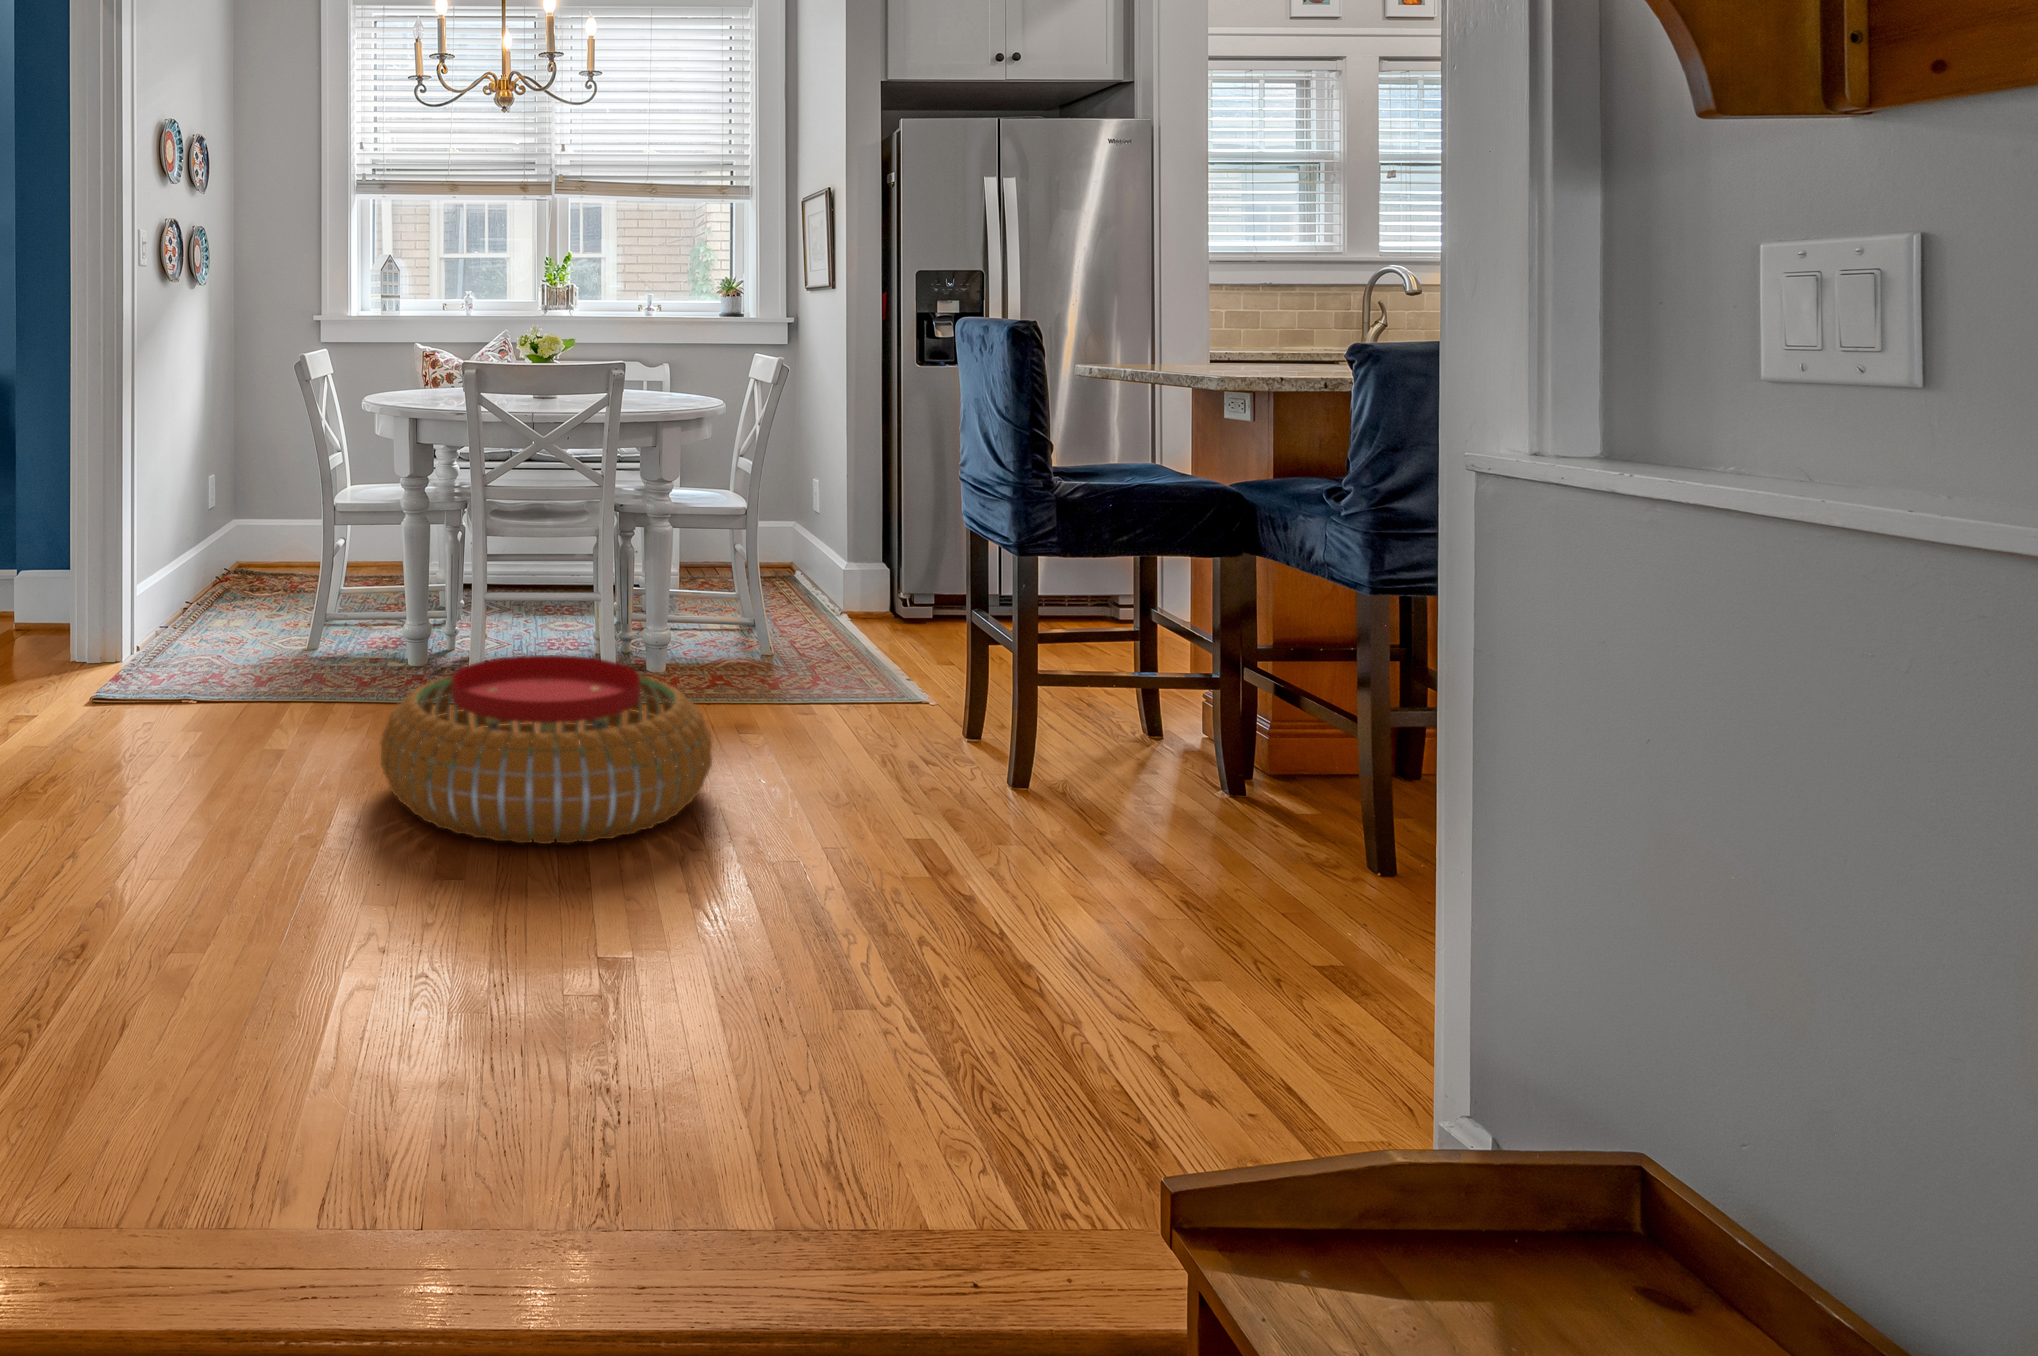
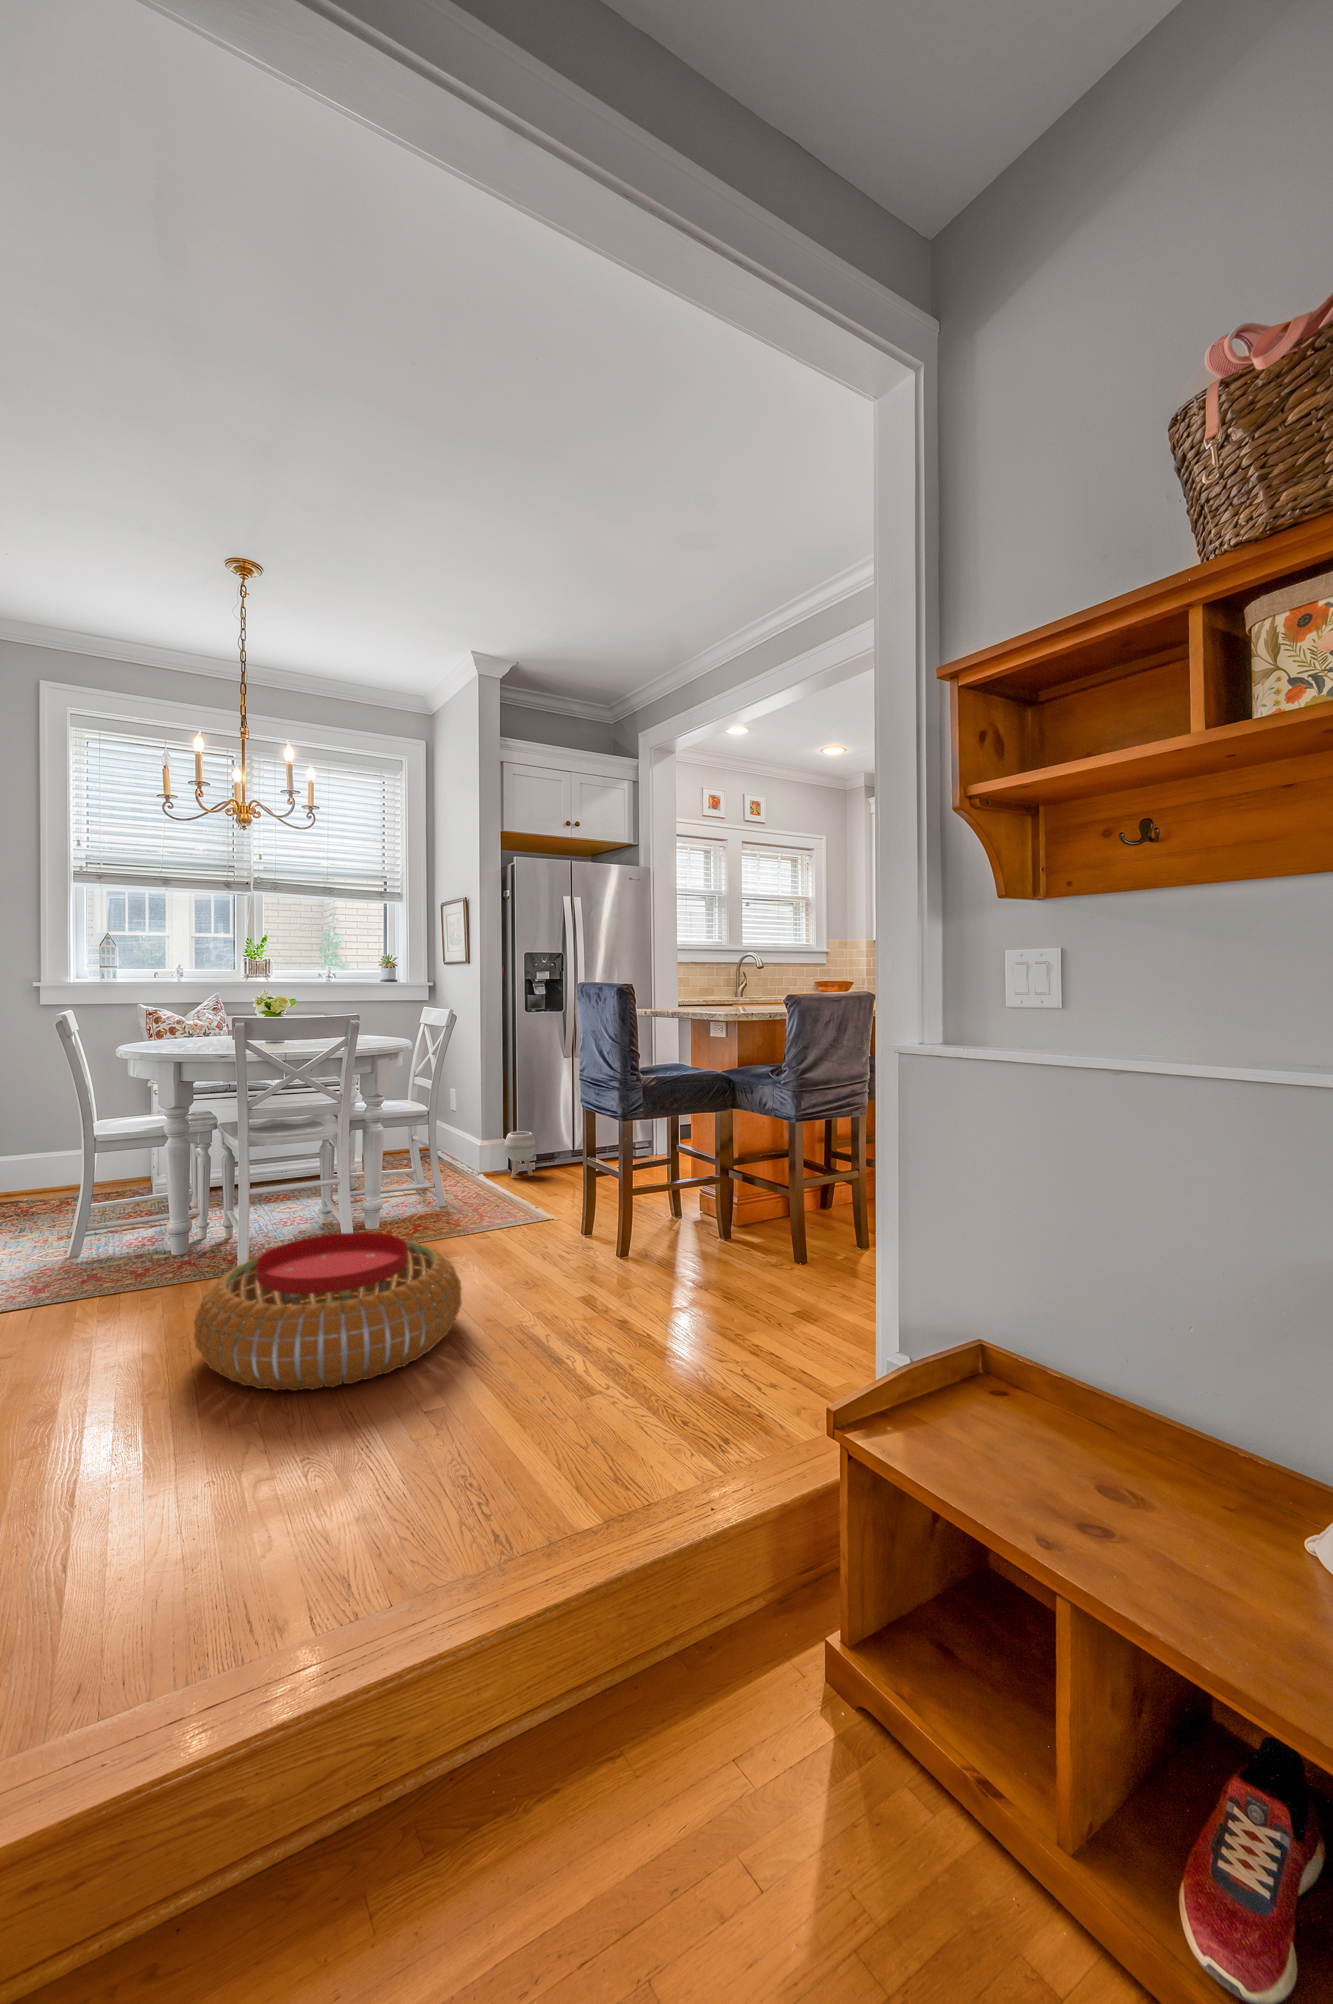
planter: none [878,557,928,629] -> present [504,1131,536,1178]

